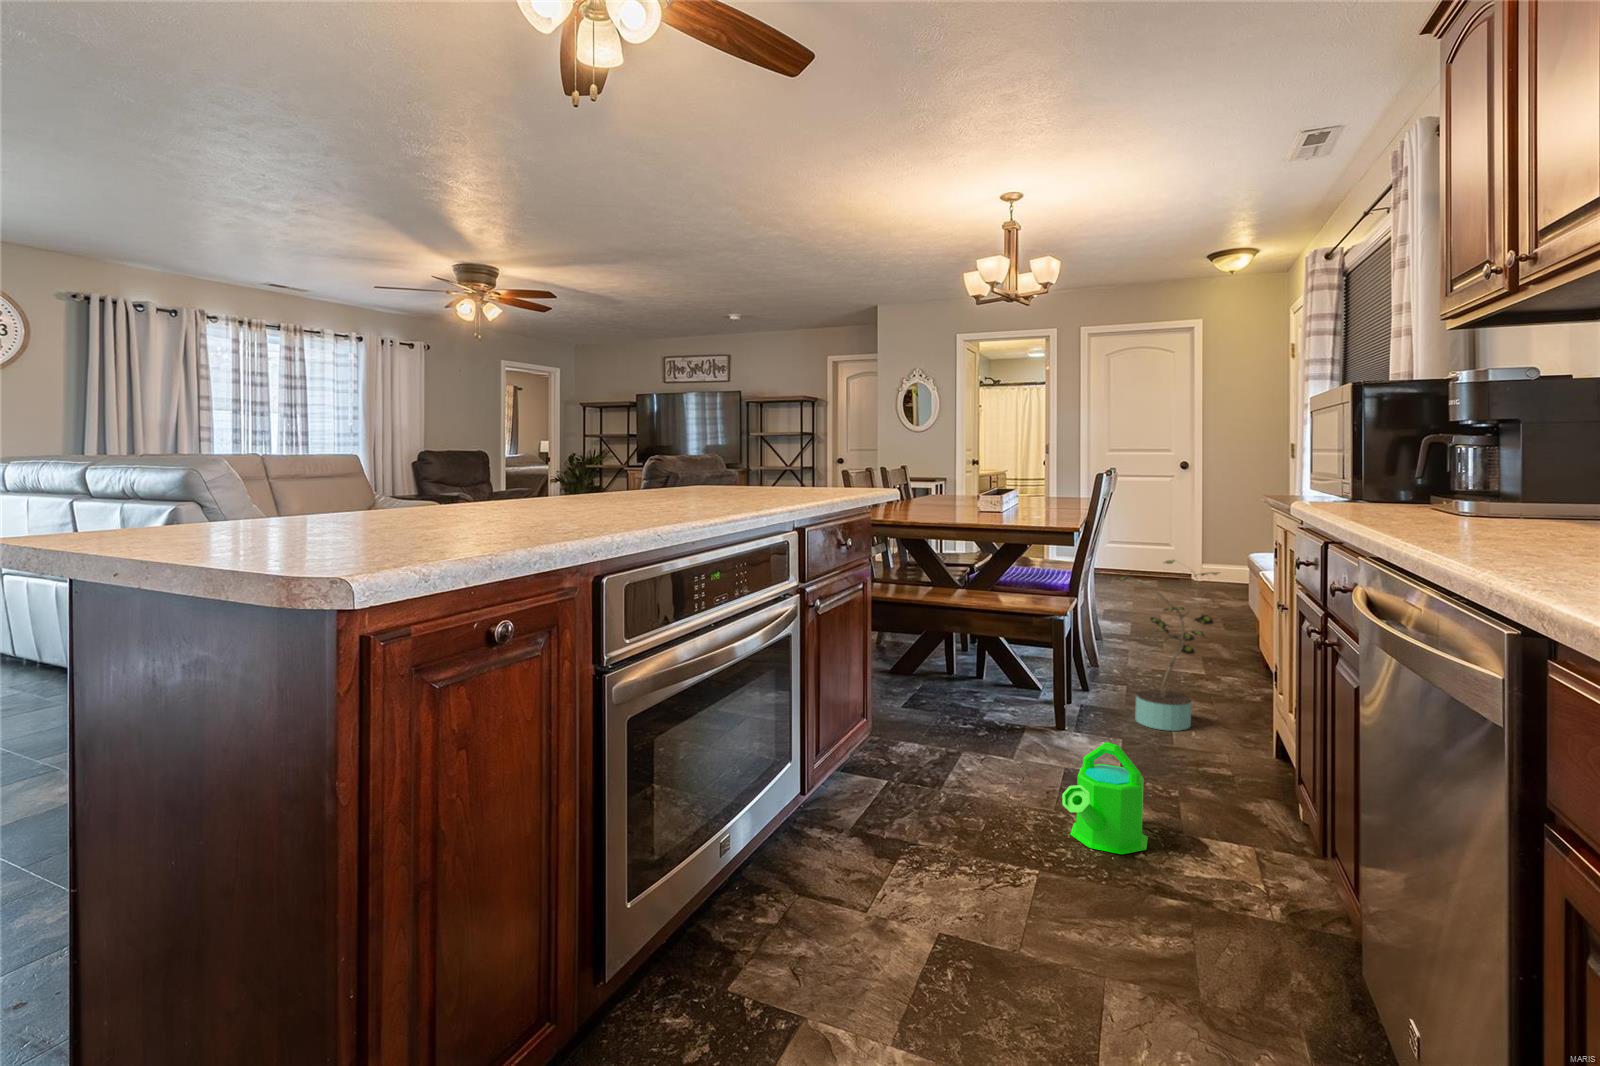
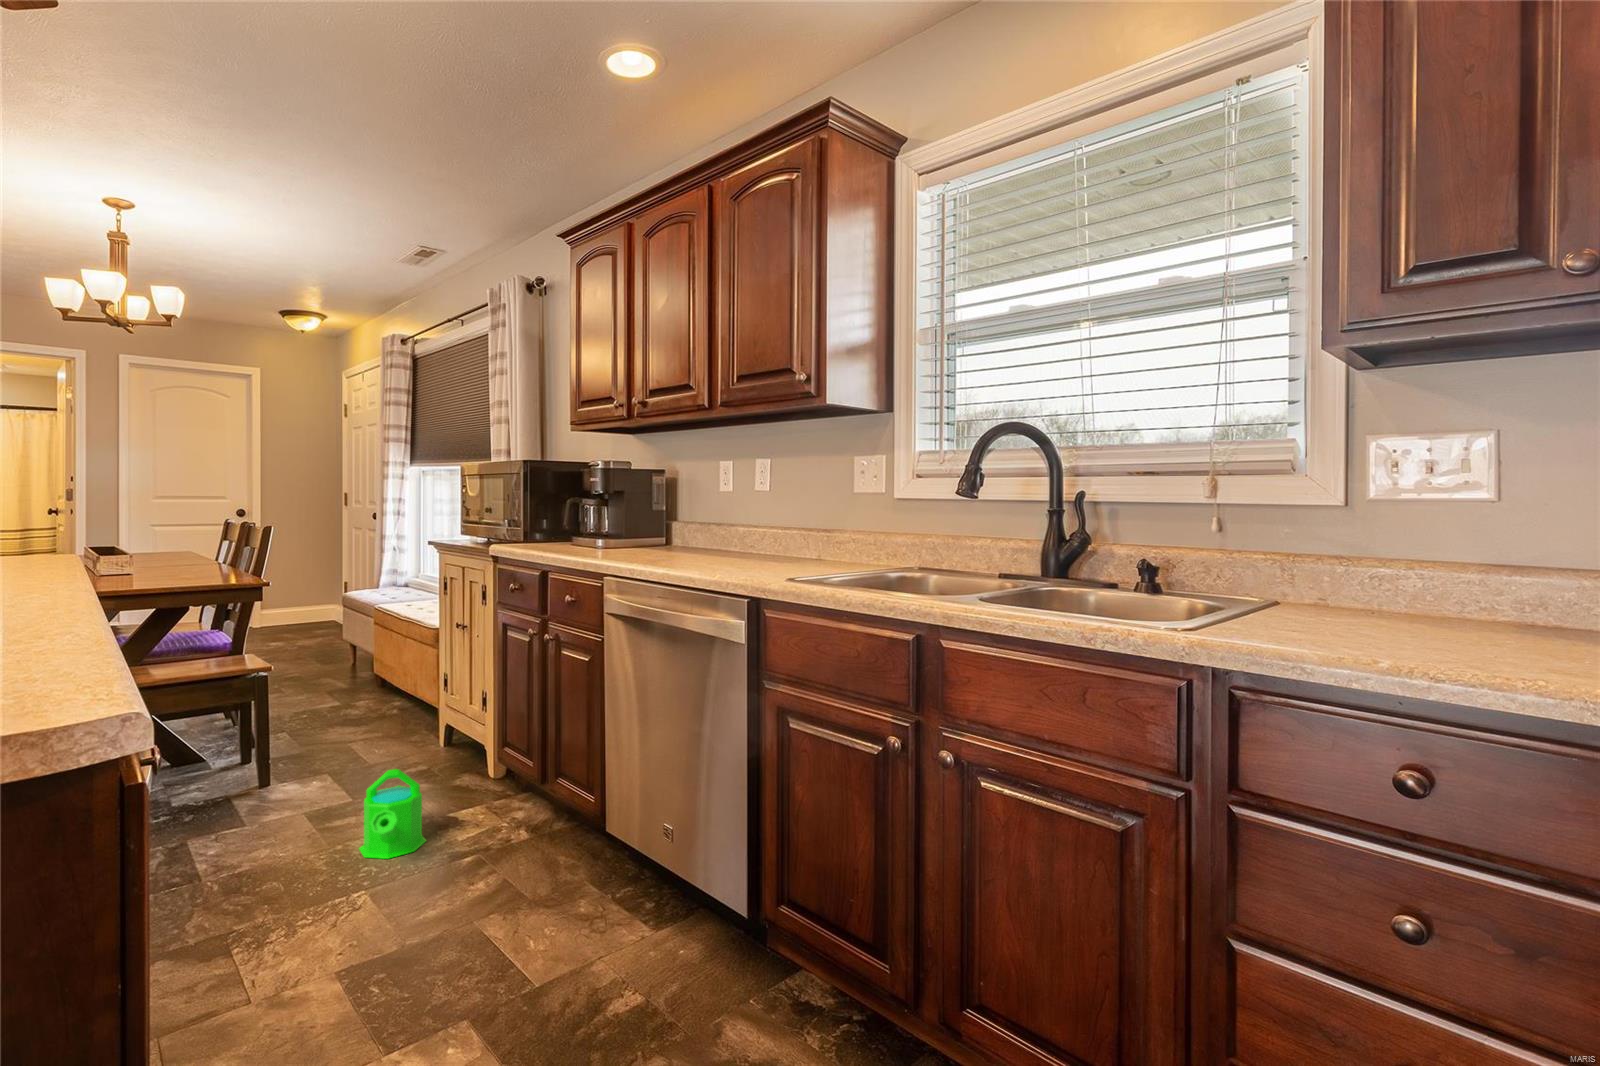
potted plant: present [1117,560,1218,731] -> none [302,607,399,757]

